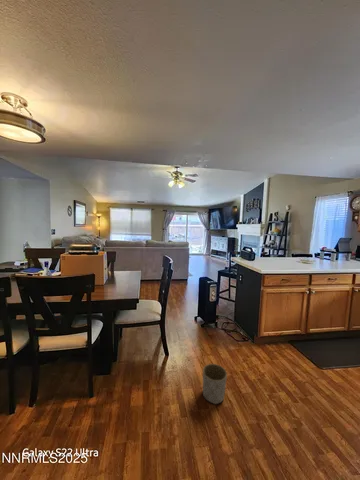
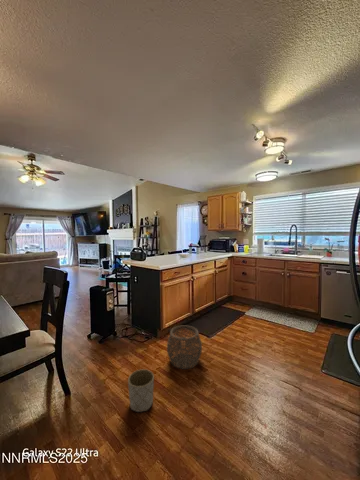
woven basket: none [254,339,298,391] -> present [167,325,202,369]

